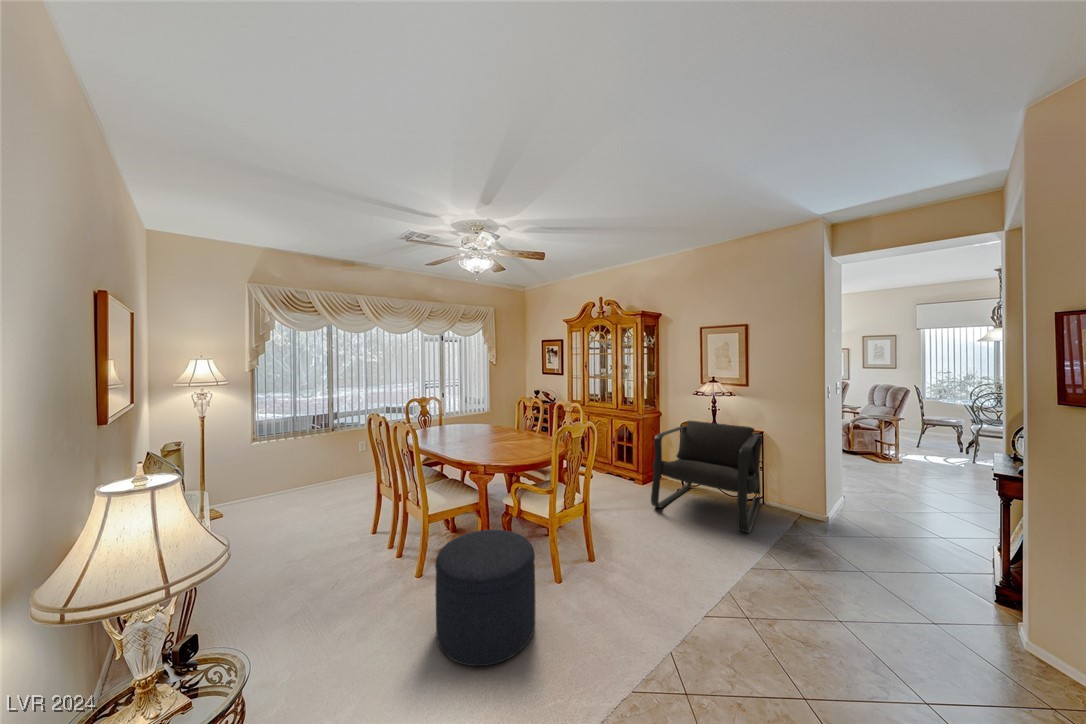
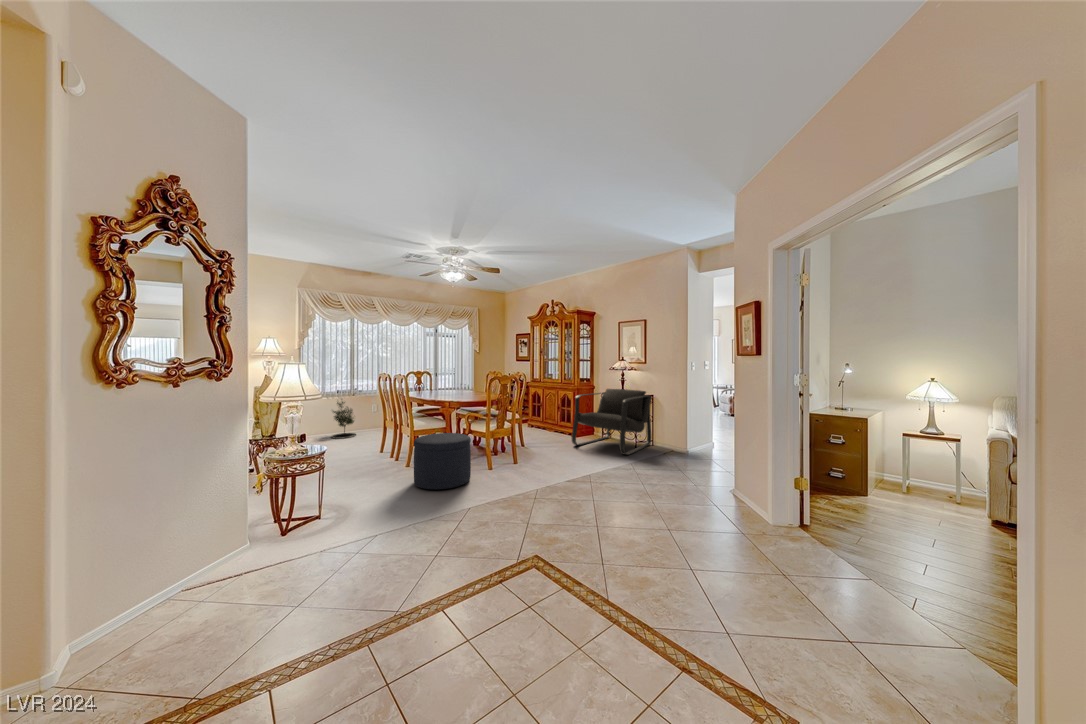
potted tree: none [300,437,339,498] -> present [331,399,356,439]

